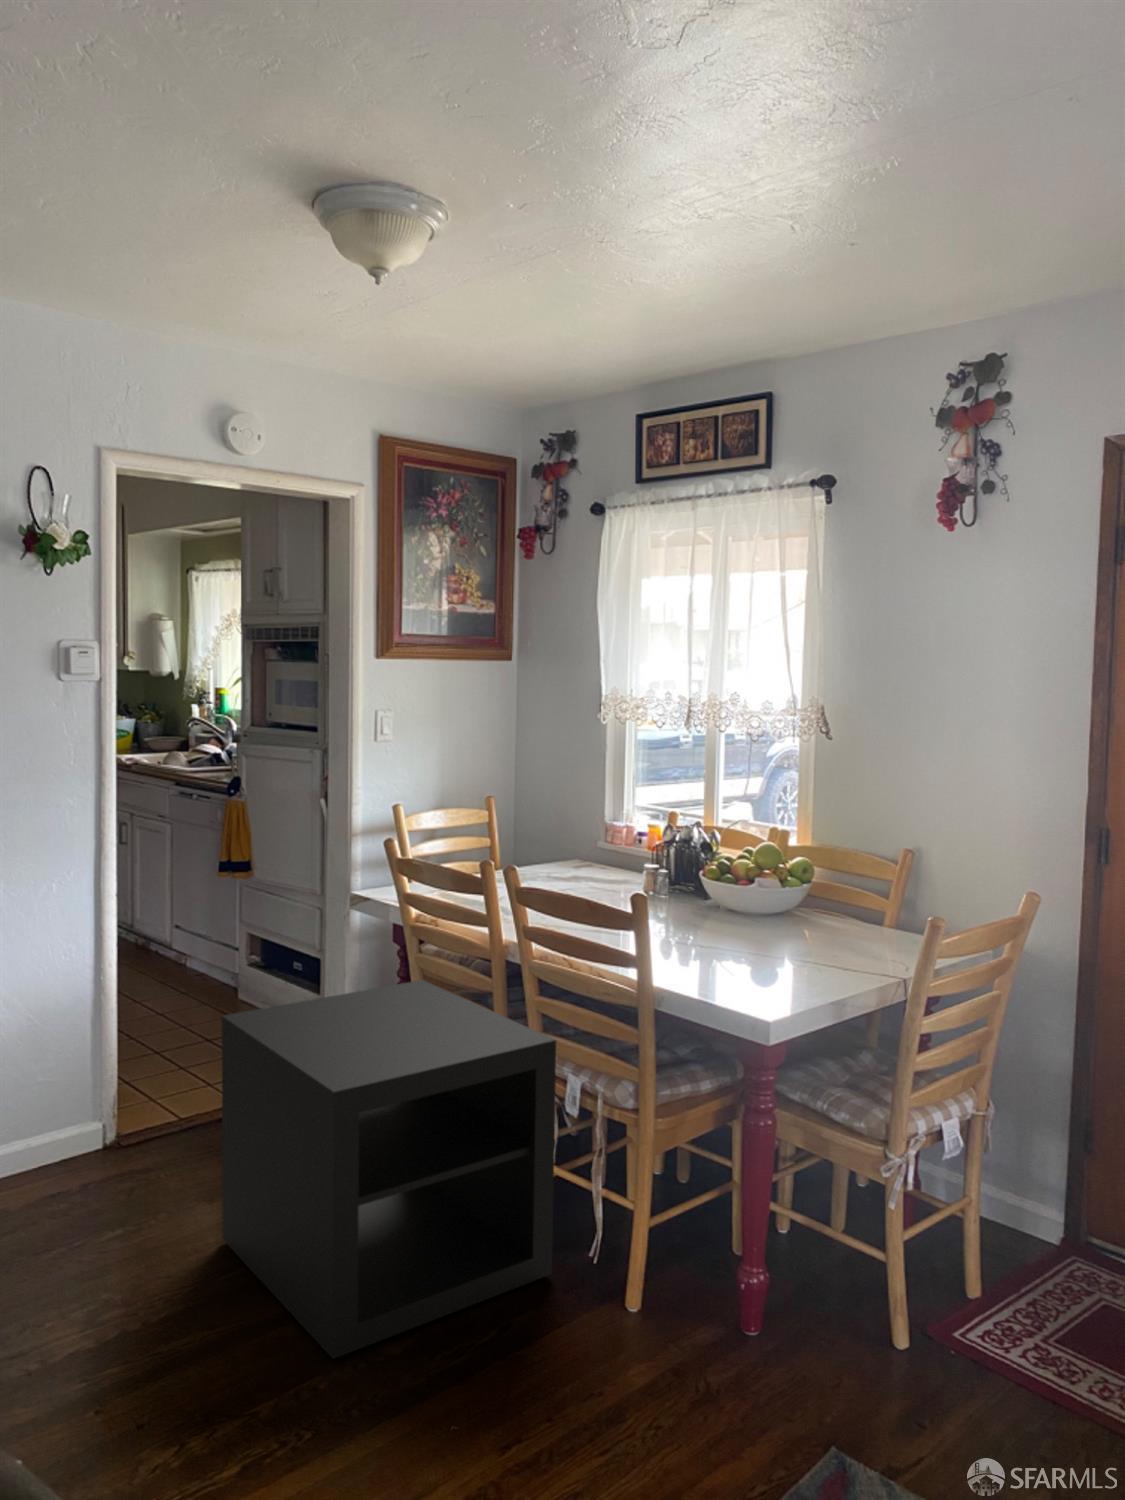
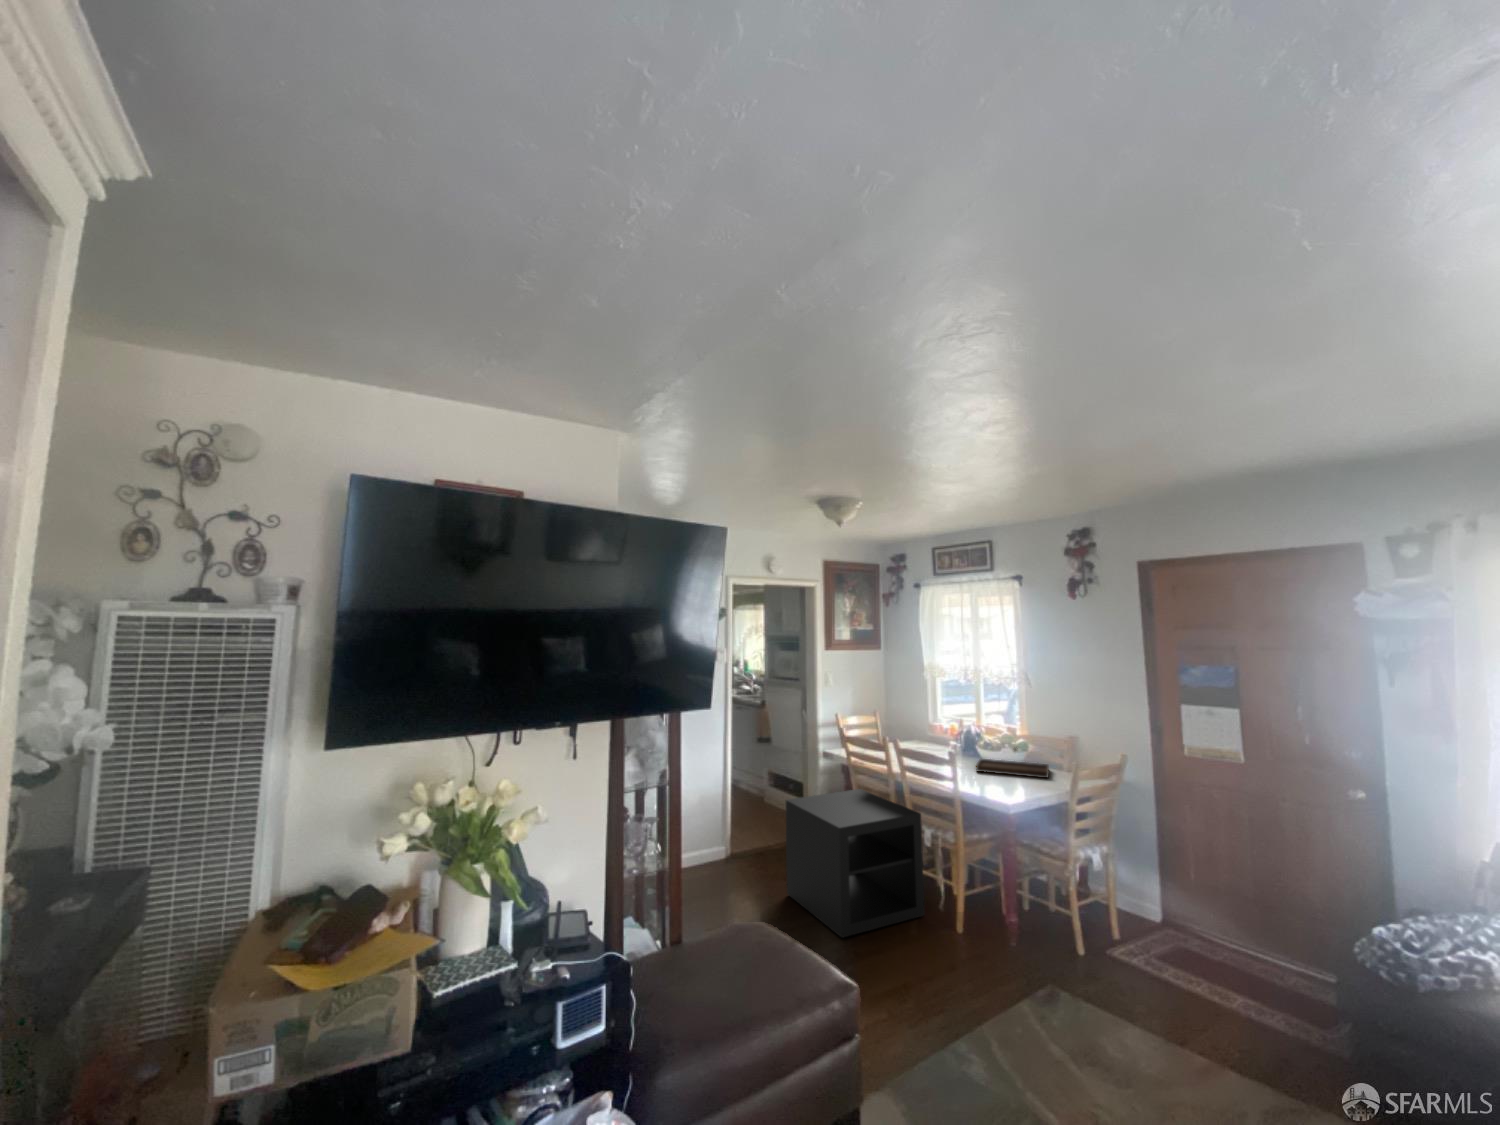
tray: none [695,878,860,948] -> present [976,749,1049,778]

